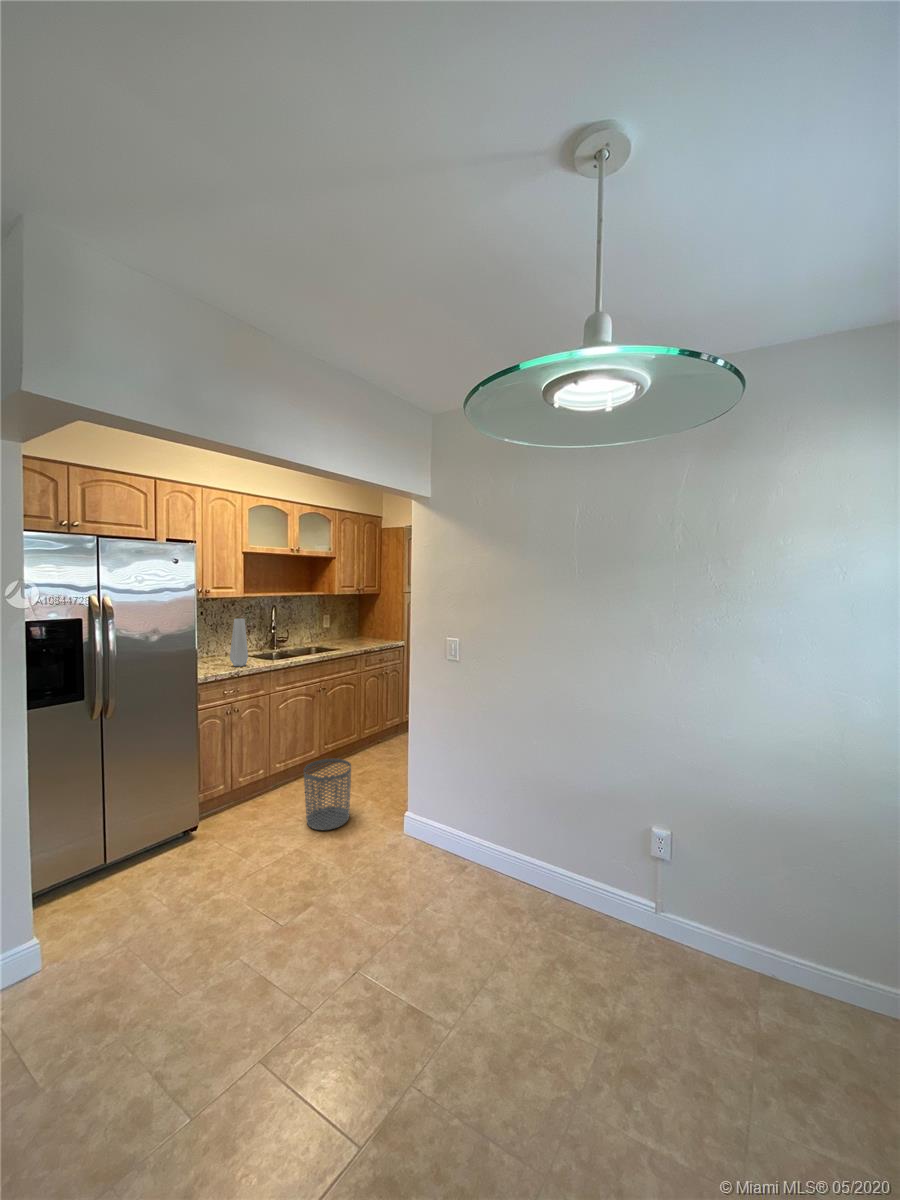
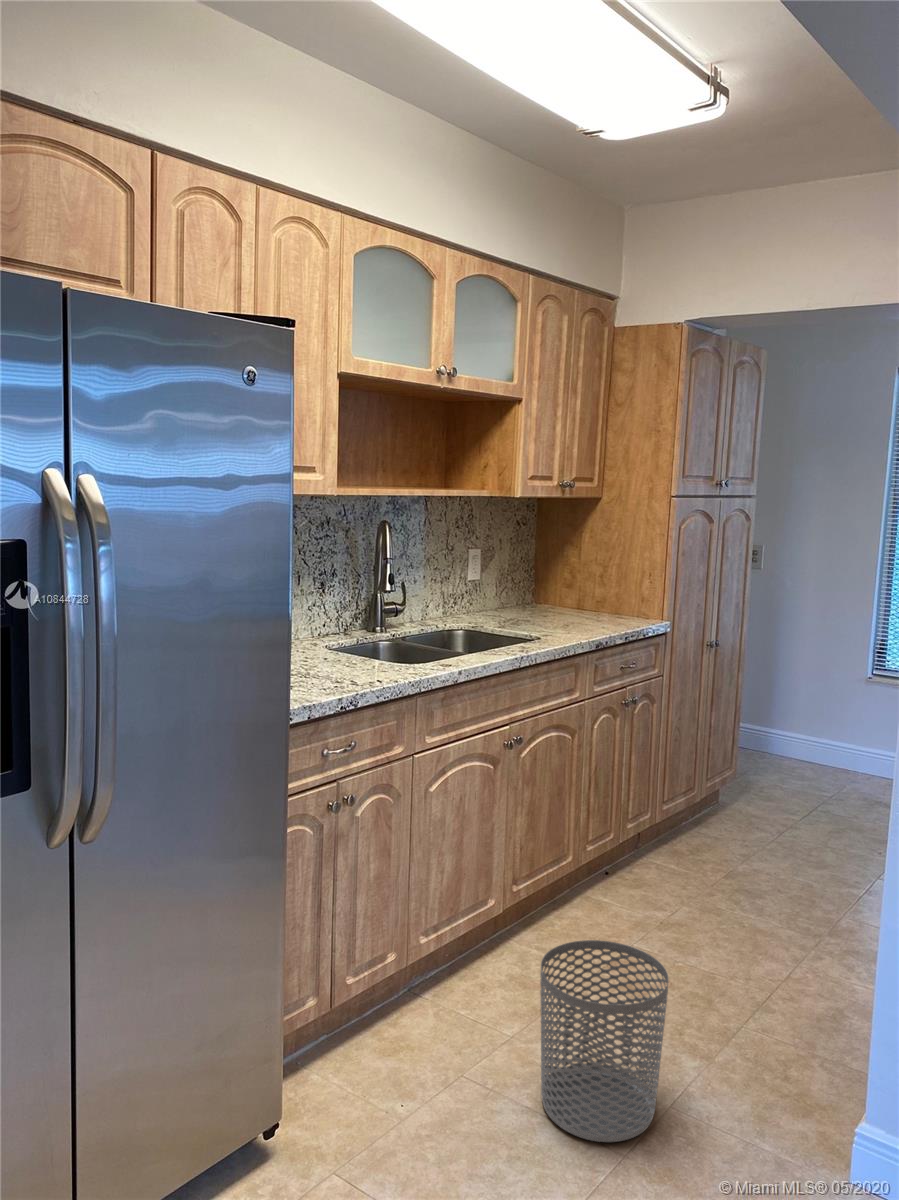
vase: present [230,619,248,666] -> none [320,552,367,681]

